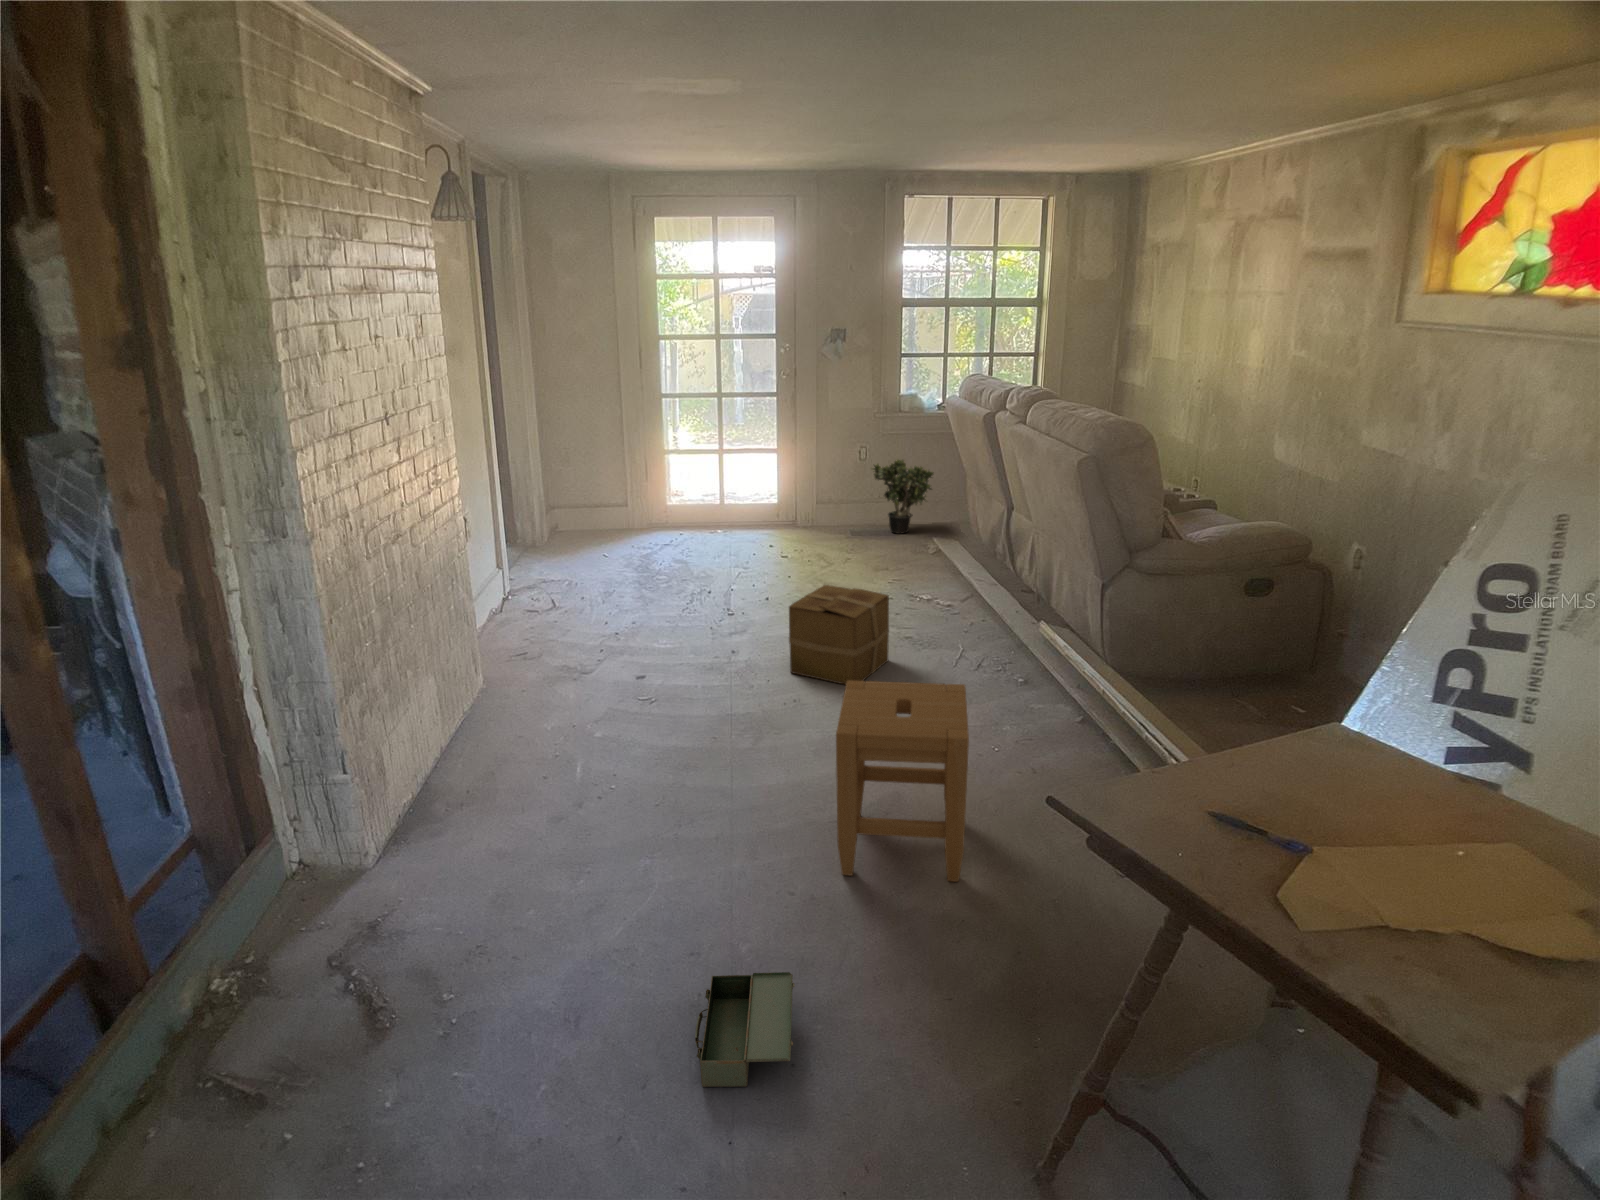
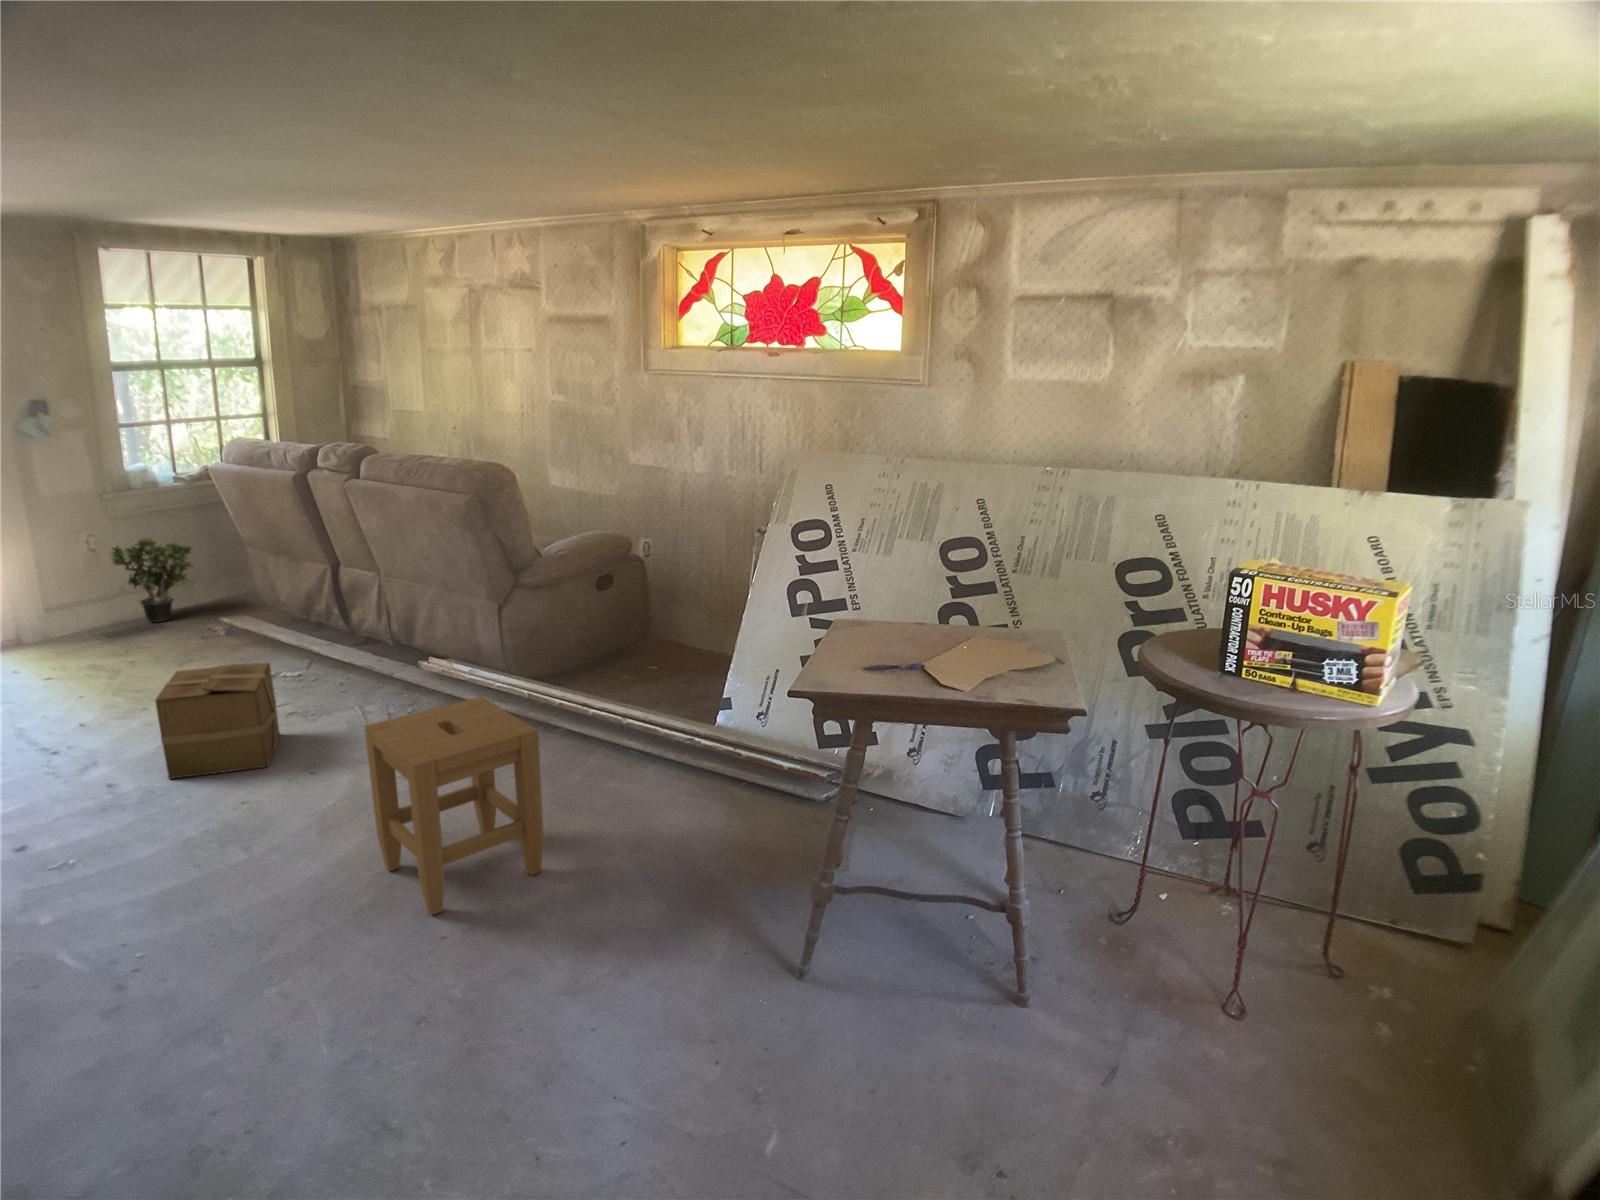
toolbox: present [695,972,795,1087] -> none [410,998,560,1136]

